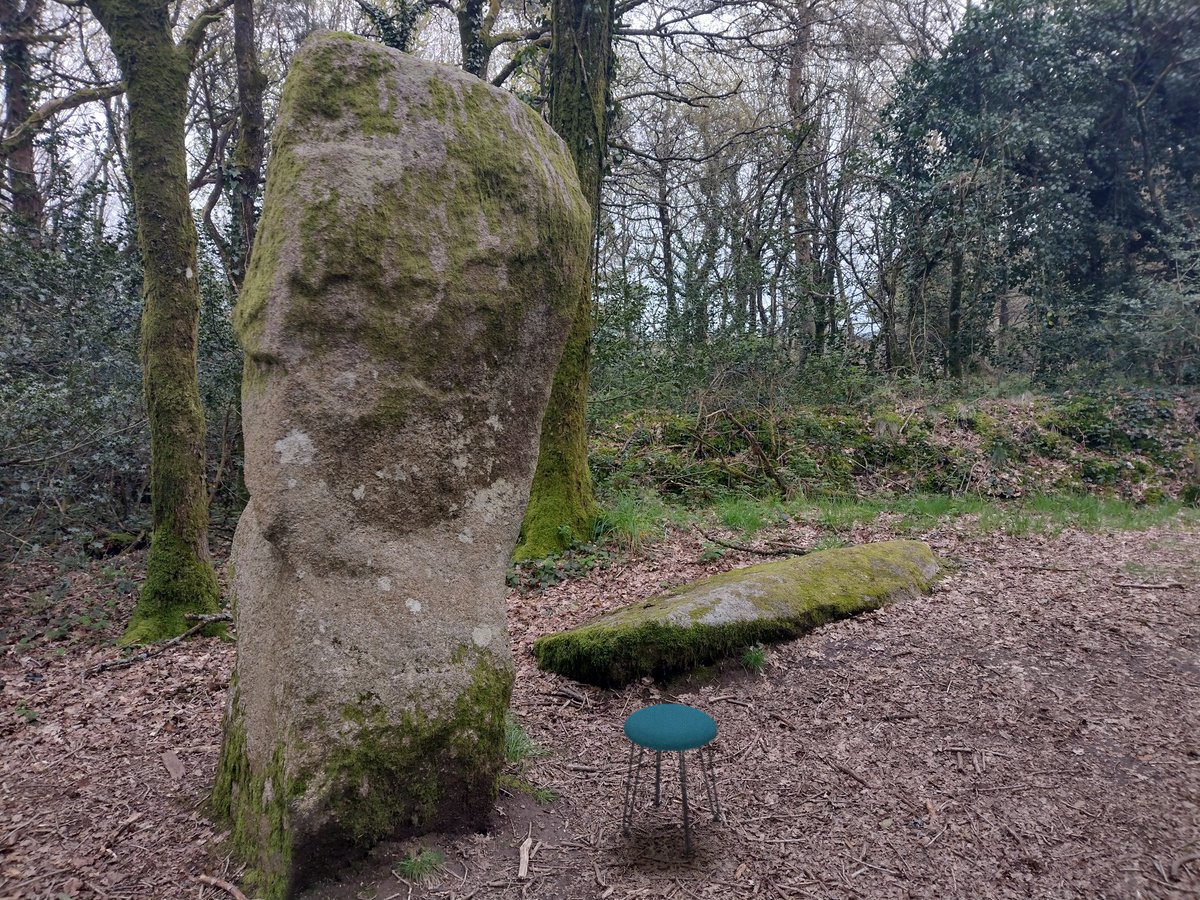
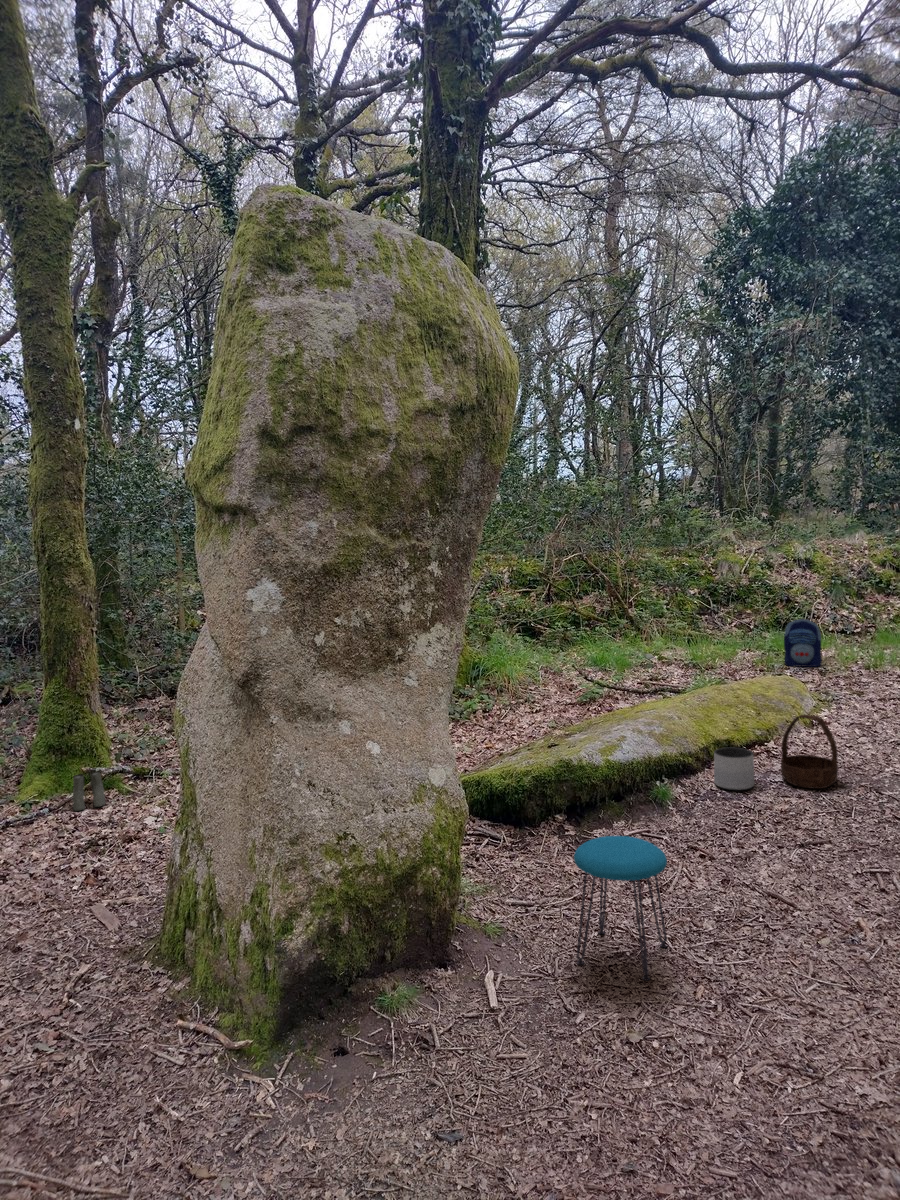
backpack: none [921,482,961,533] -> present [784,619,822,667]
basket: none [885,583,942,660] -> present [781,715,838,789]
planter: none [815,615,855,660] -> present [714,748,754,790]
boots: none [176,617,209,656] -> present [72,771,105,811]

